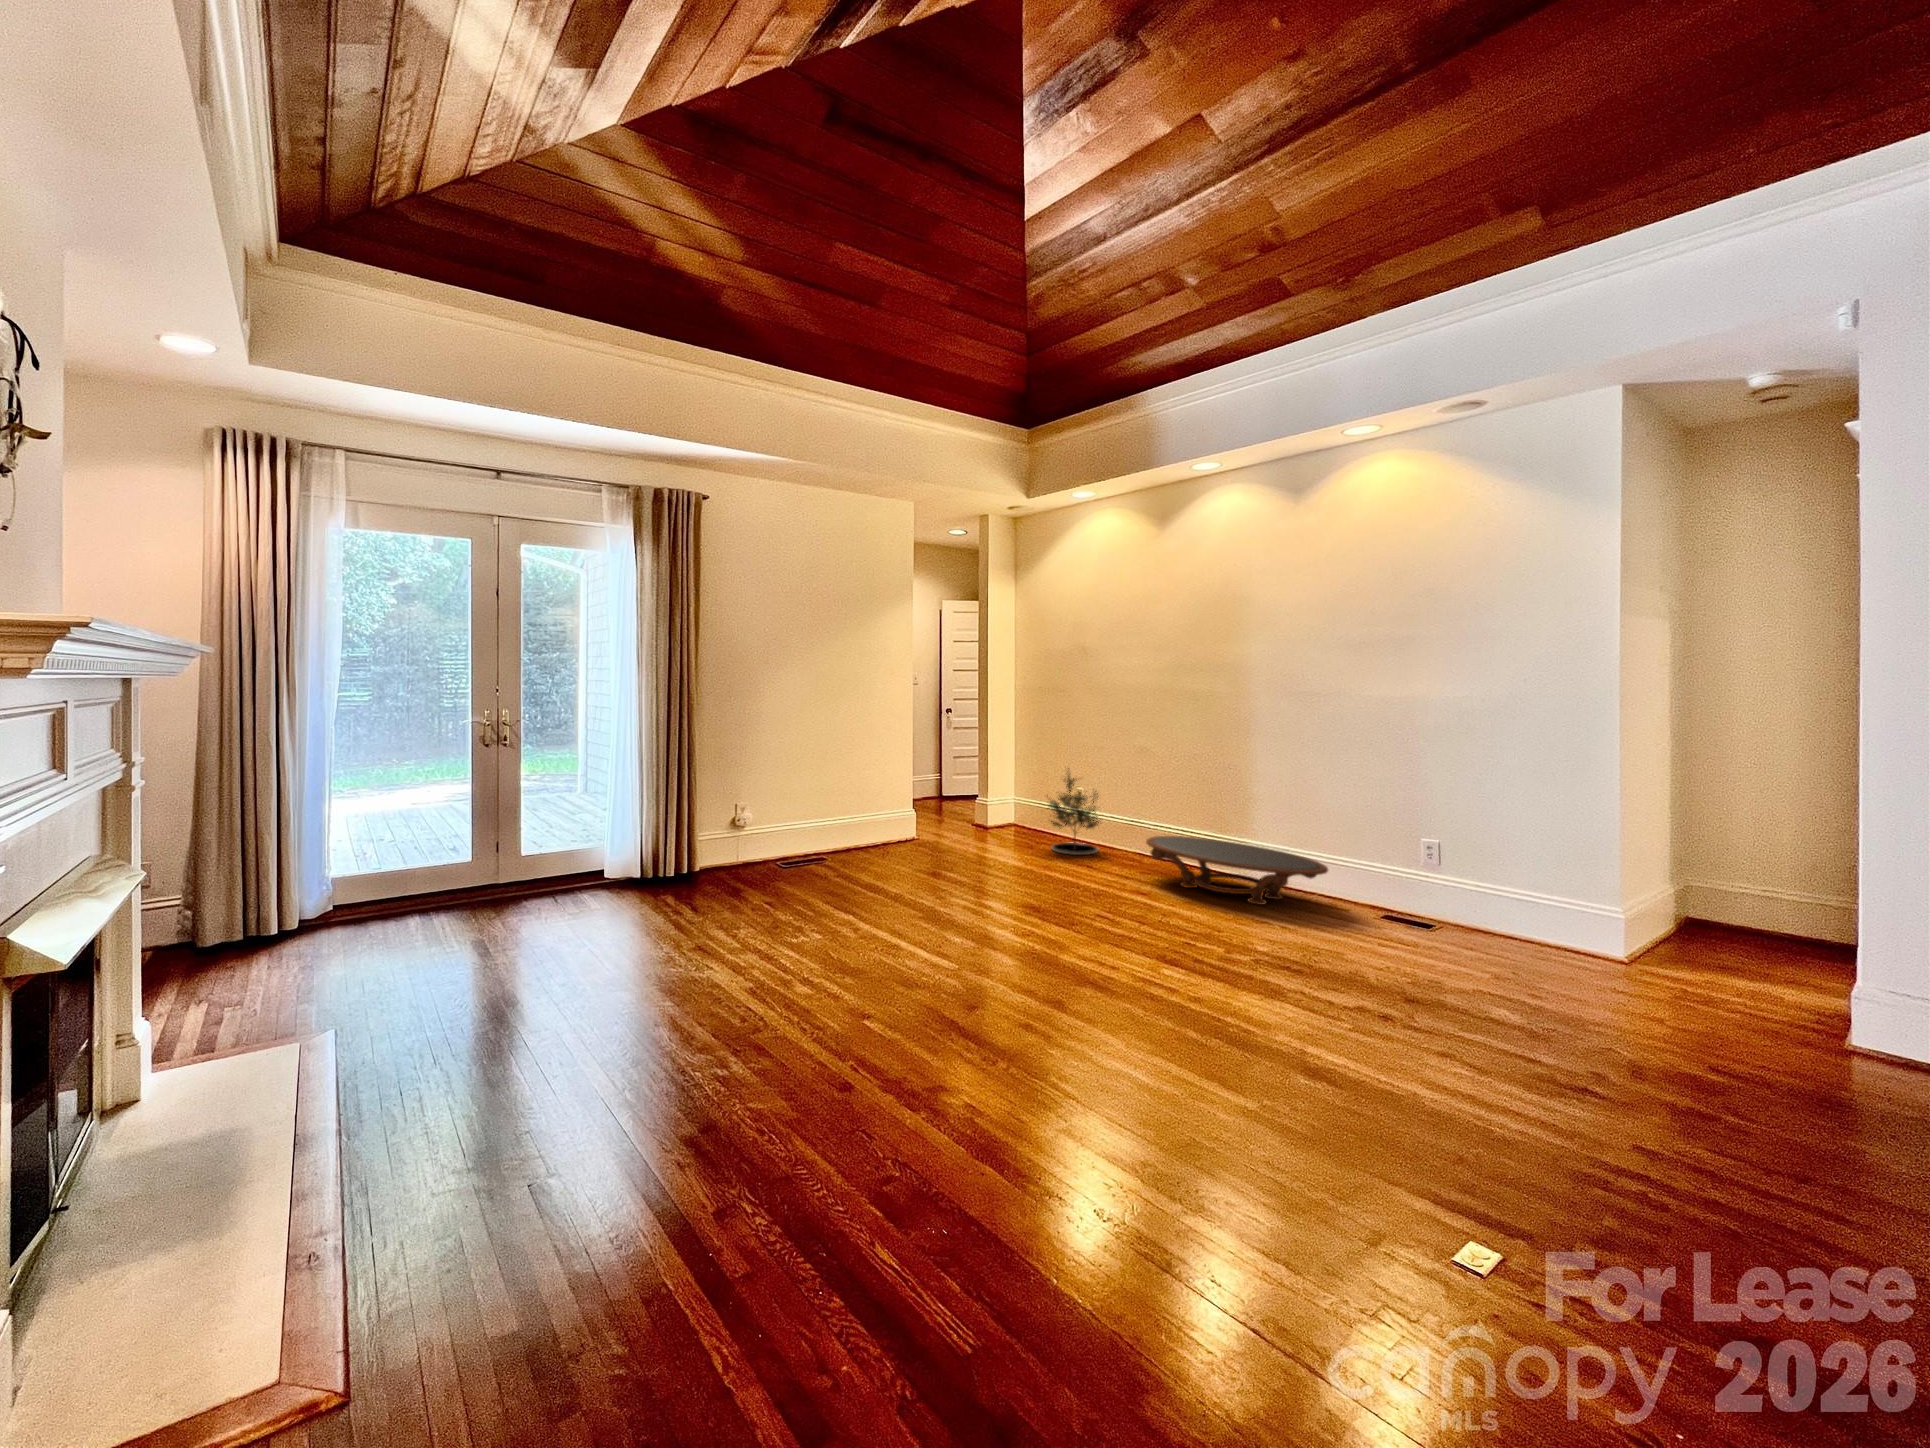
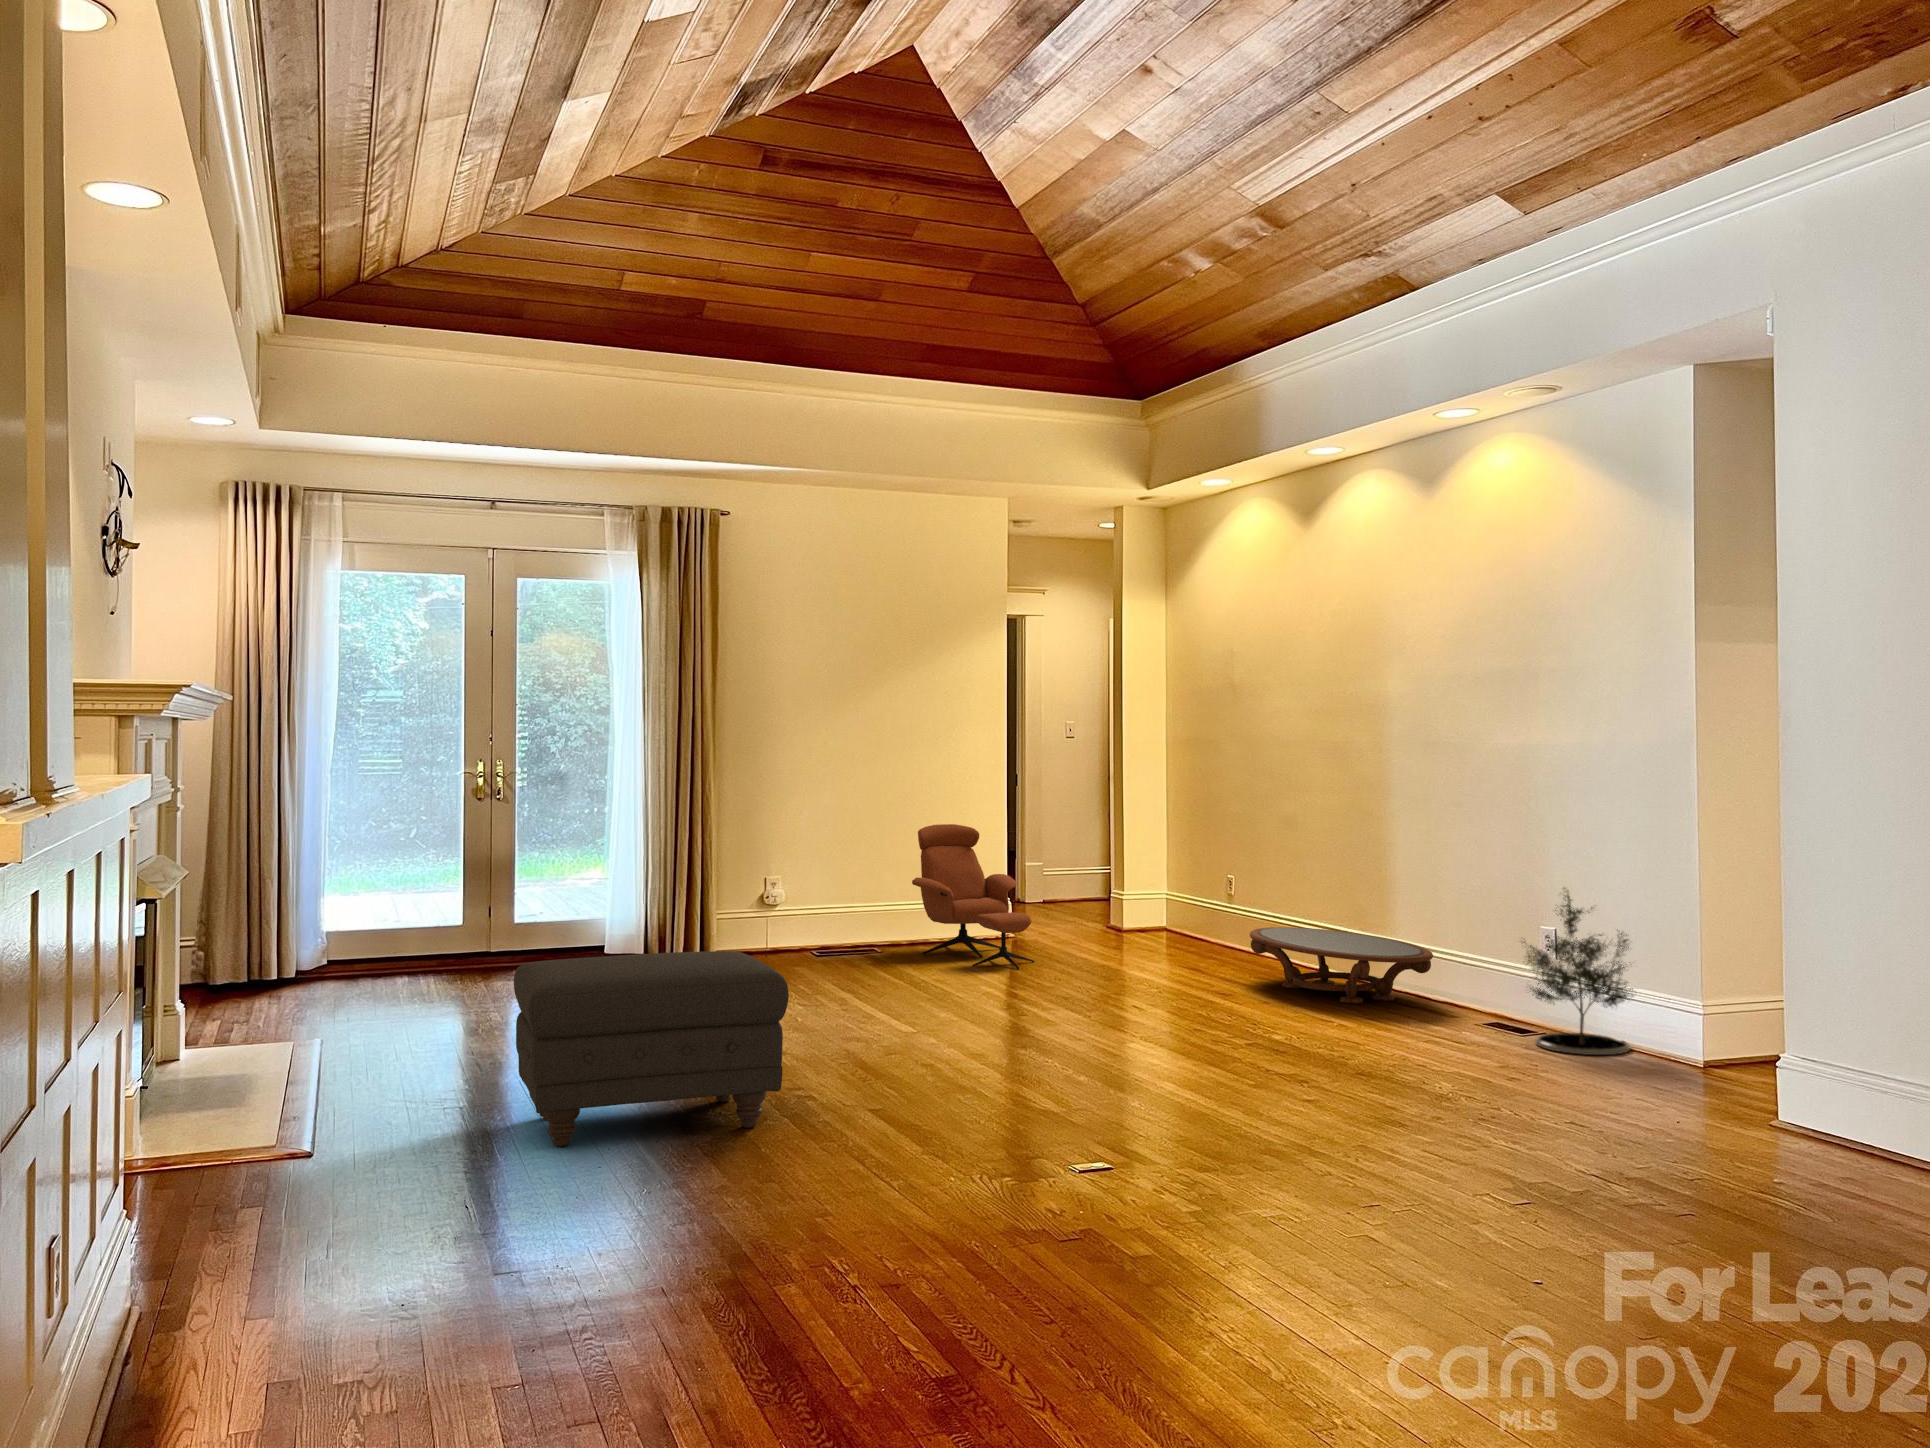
lounge chair: none [856,755,964,875] -> present [912,824,1034,969]
potted tree: present [1047,768,1101,855] -> present [1524,888,1634,1055]
ottoman: none [647,953,1025,1302] -> present [514,951,789,1146]

